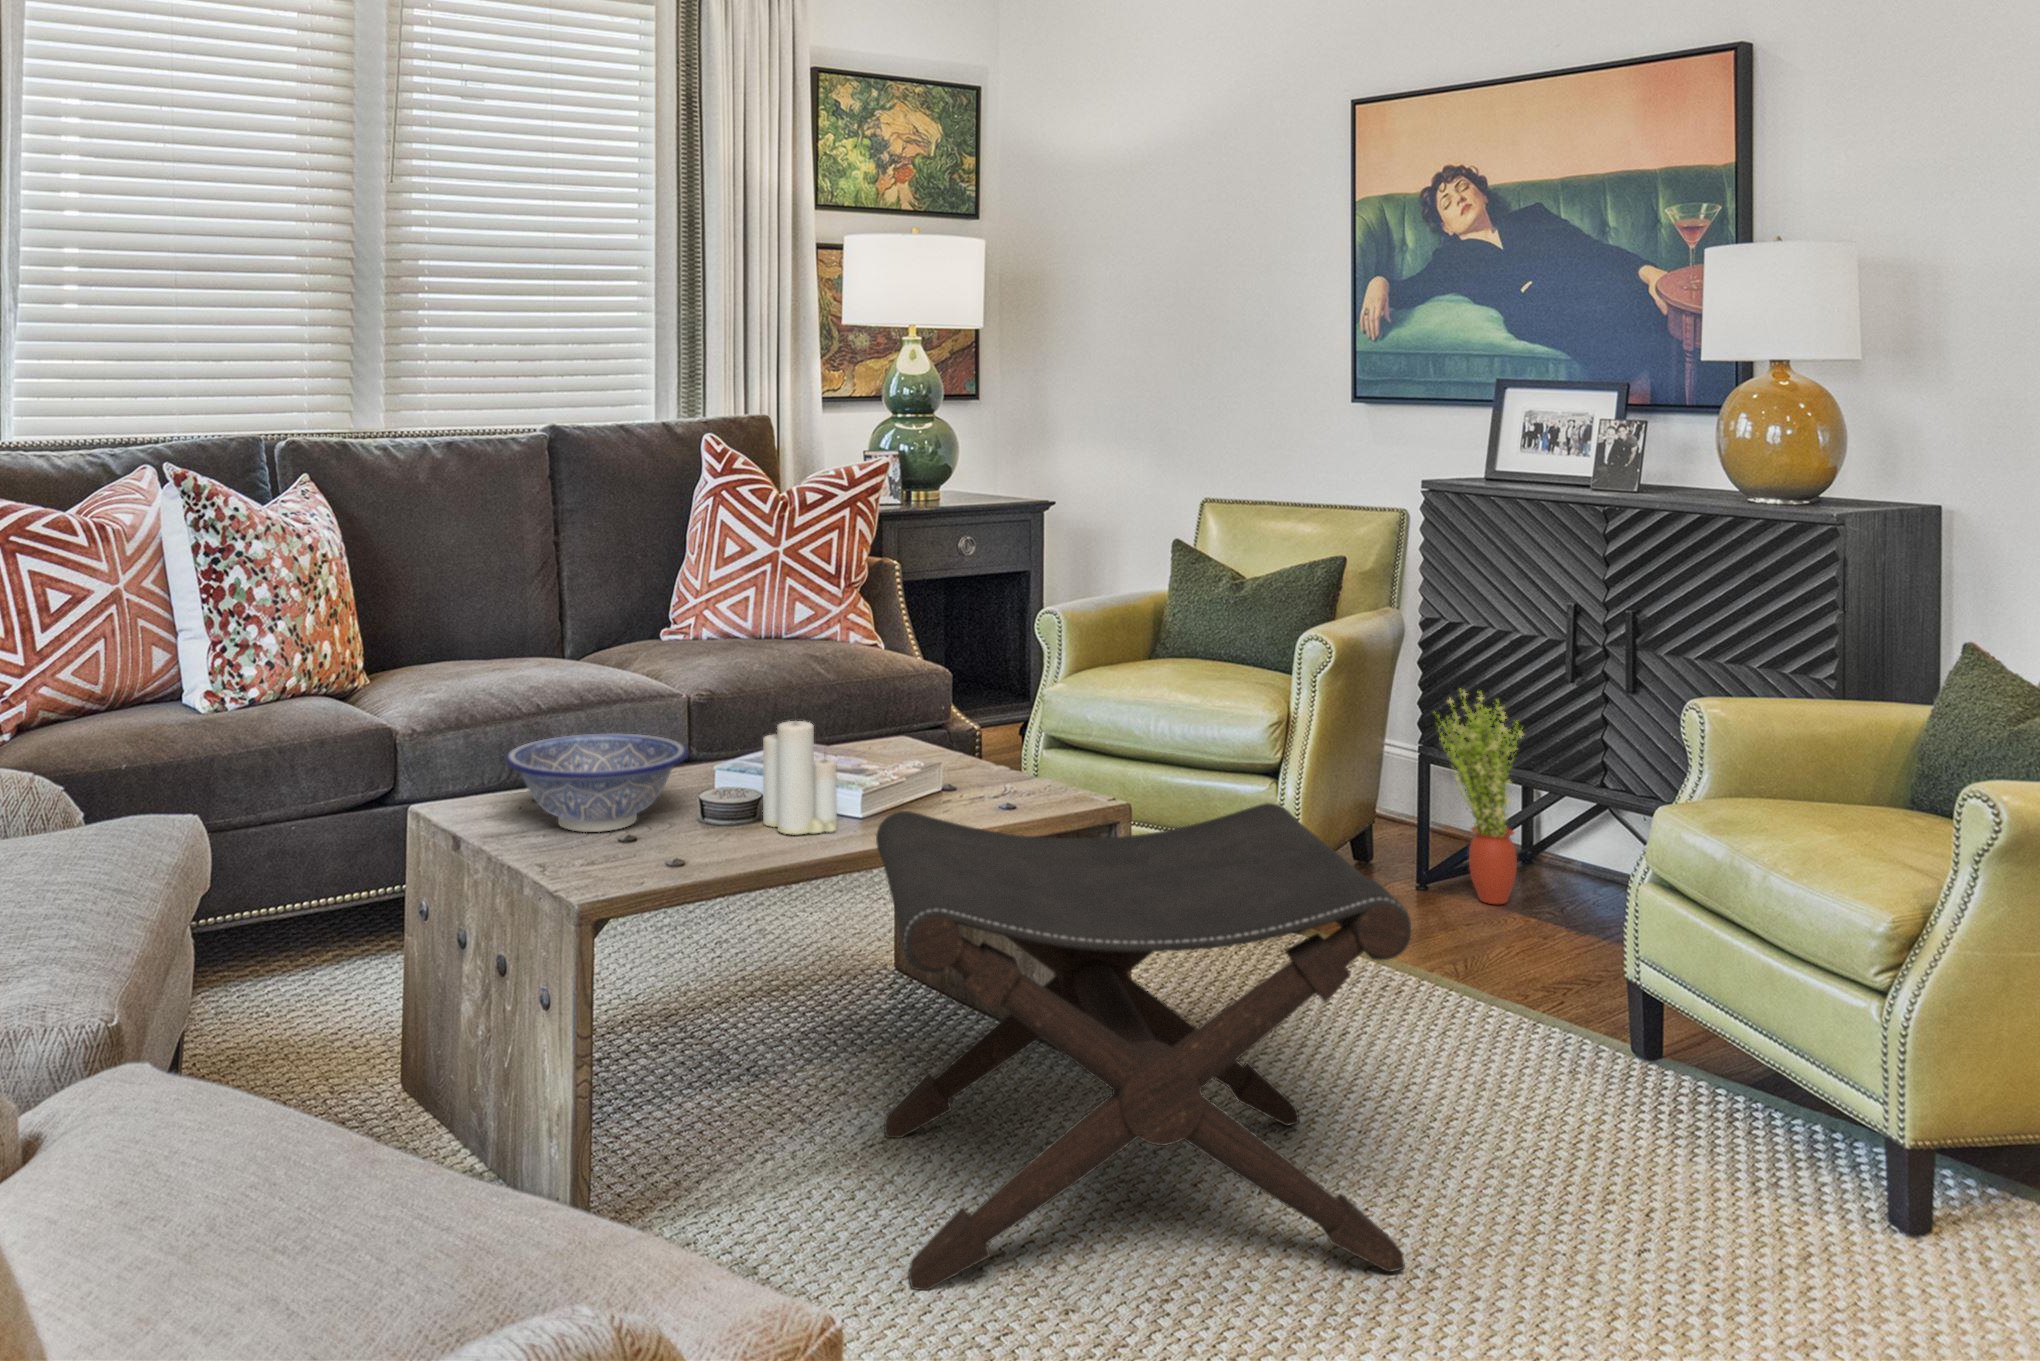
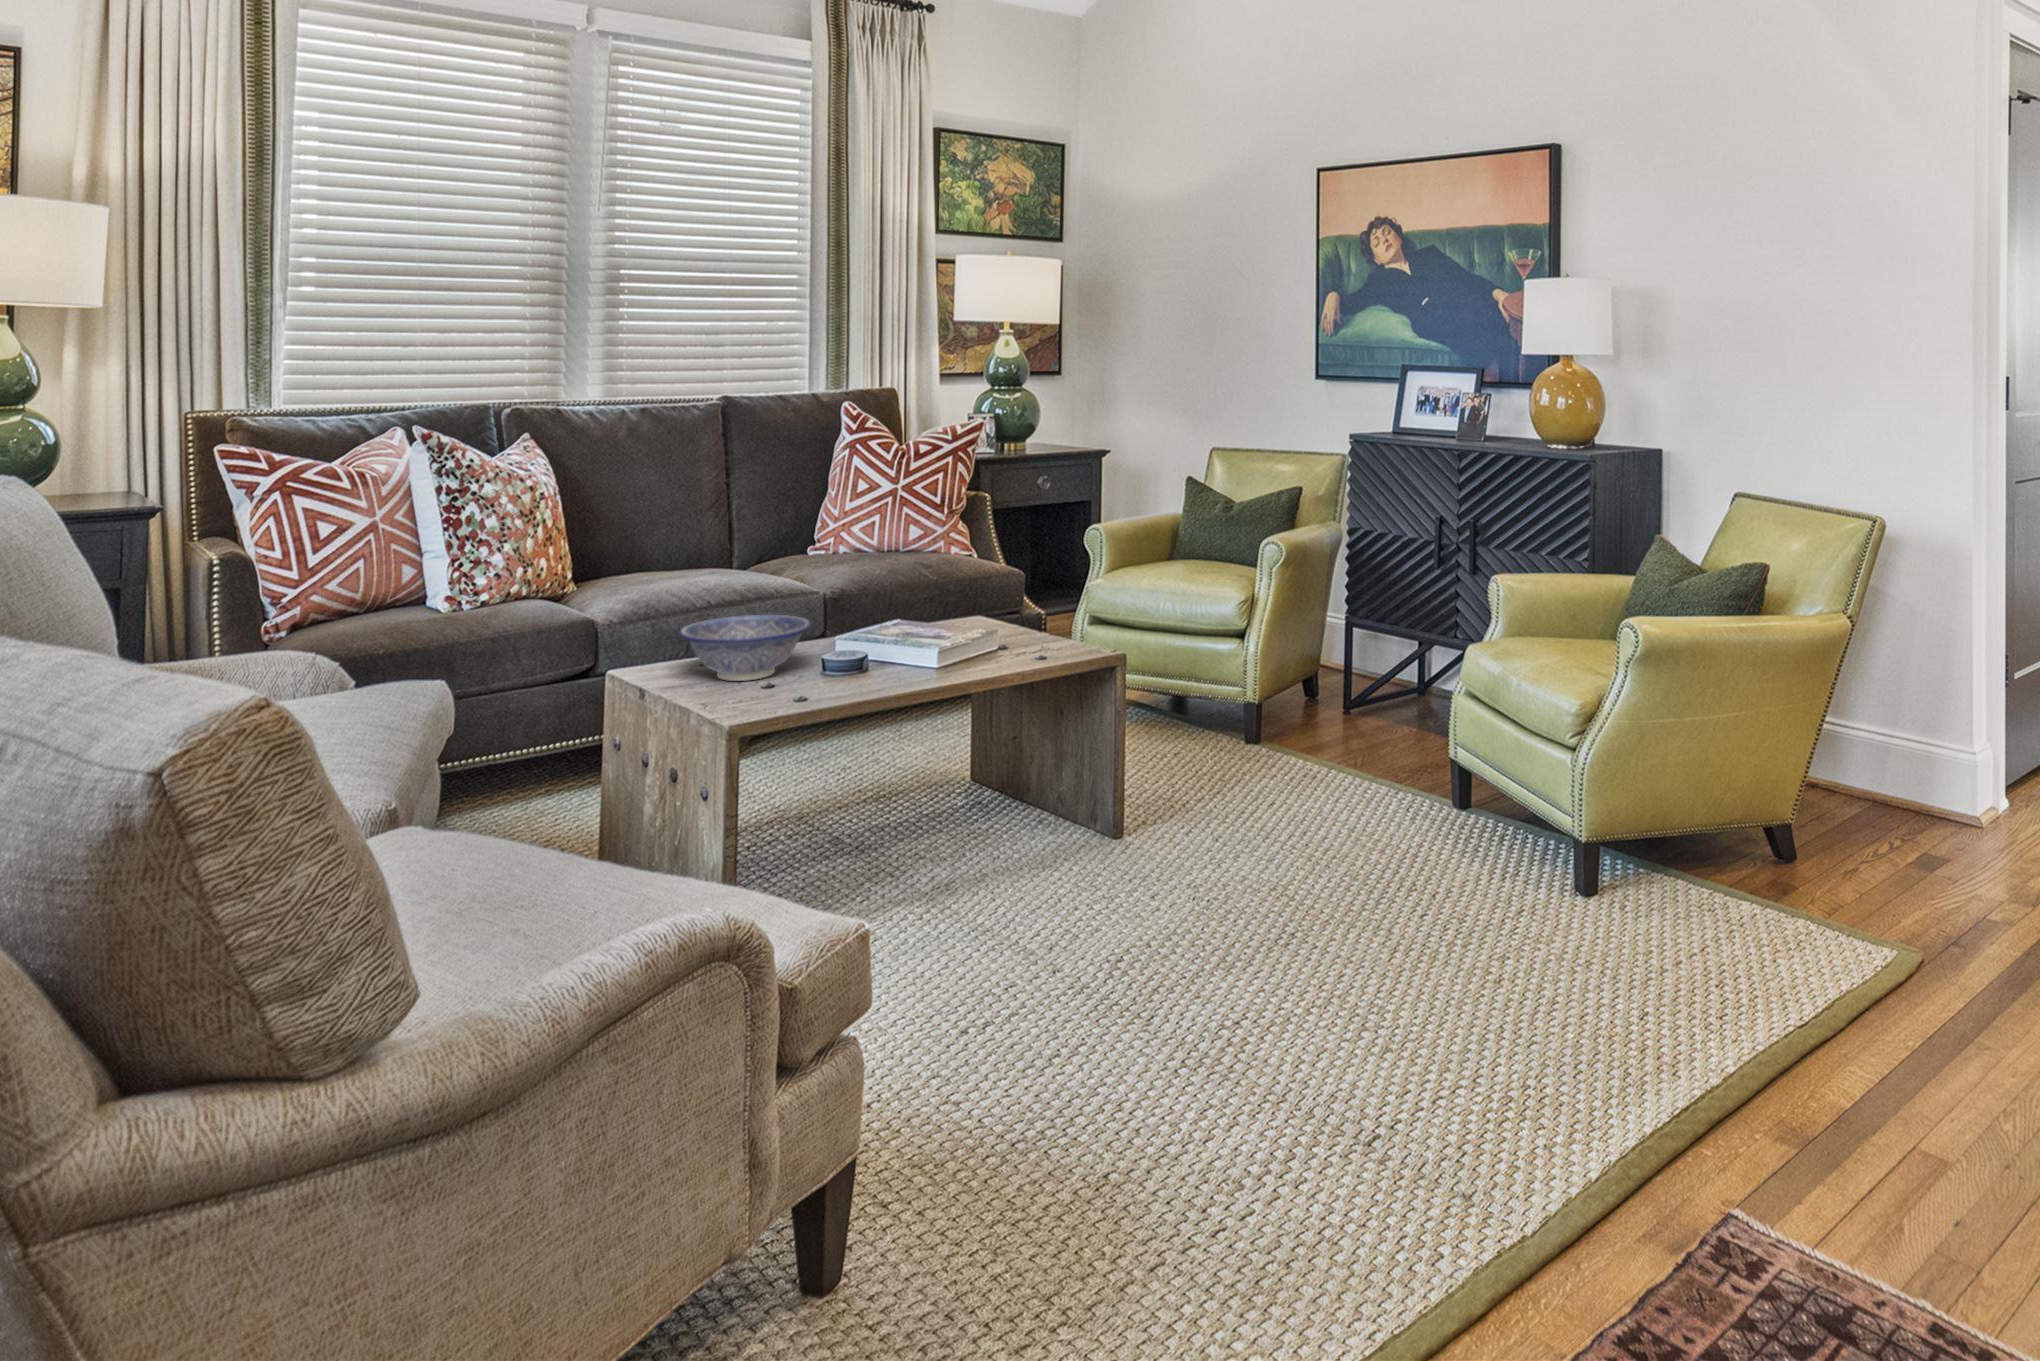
potted plant: present [1438,691,1523,904] -> none [1351,575,1408,719]
candle: present [763,721,837,834] -> none [865,595,916,678]
footstool: present [876,803,1411,1290] -> none [942,648,1271,961]

